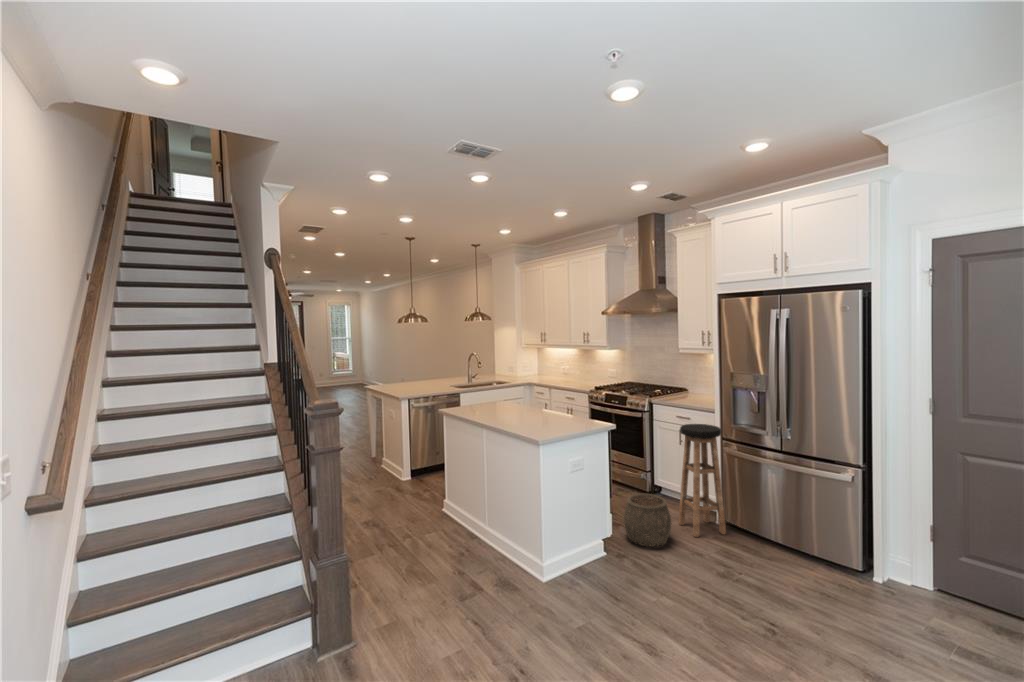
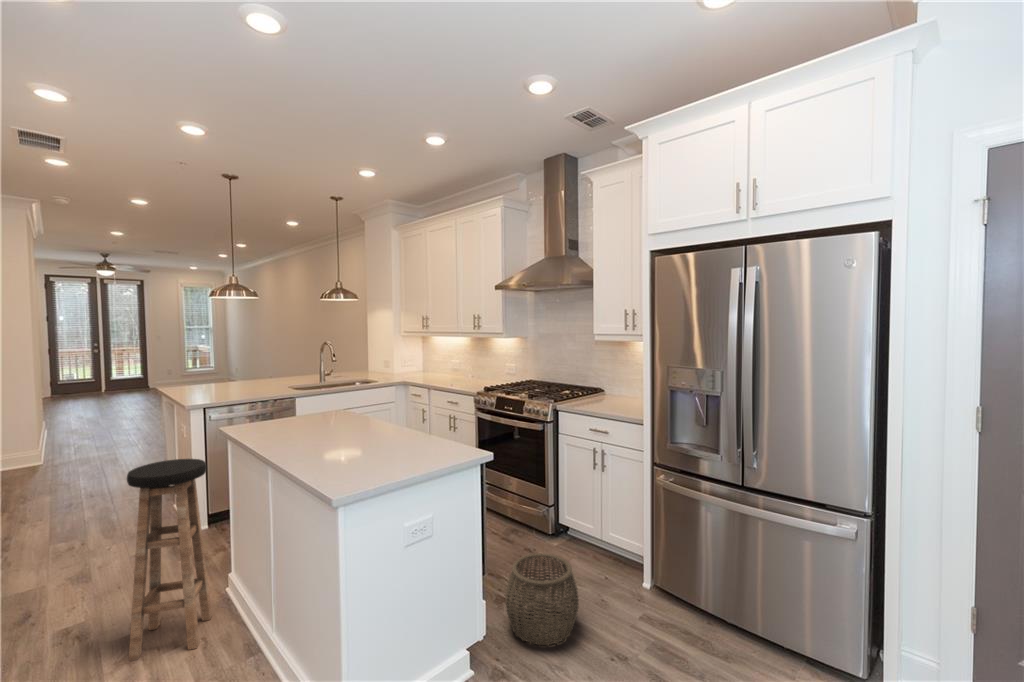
bar stool: present [678,424,726,537] -> present [127,459,212,661]

